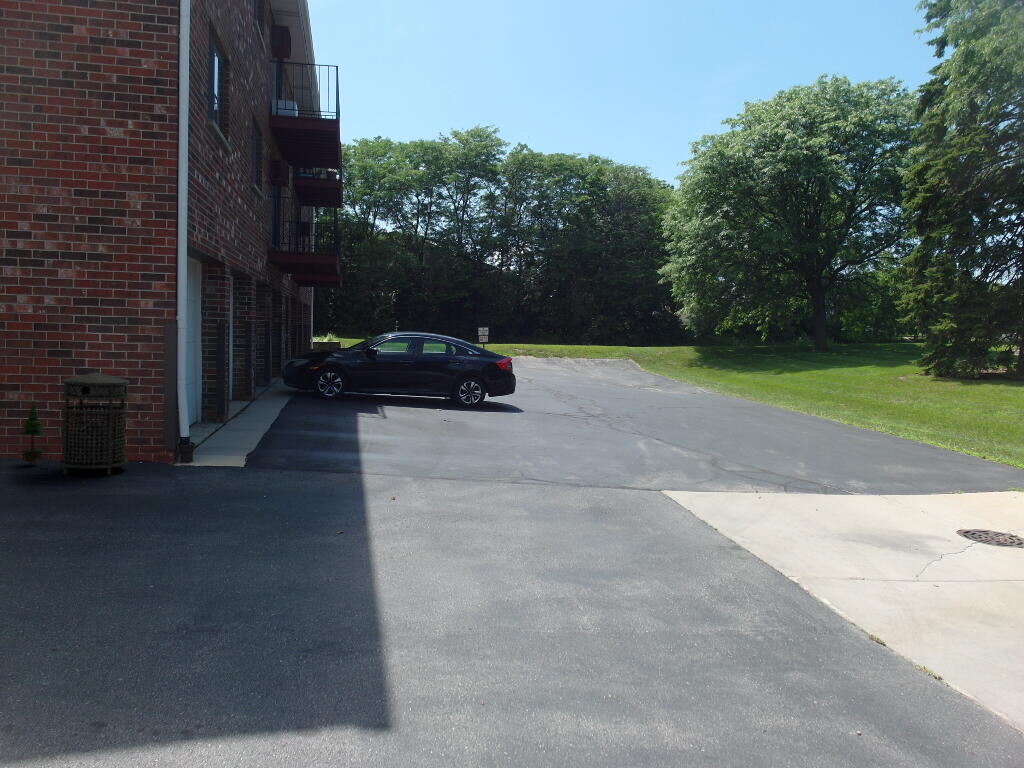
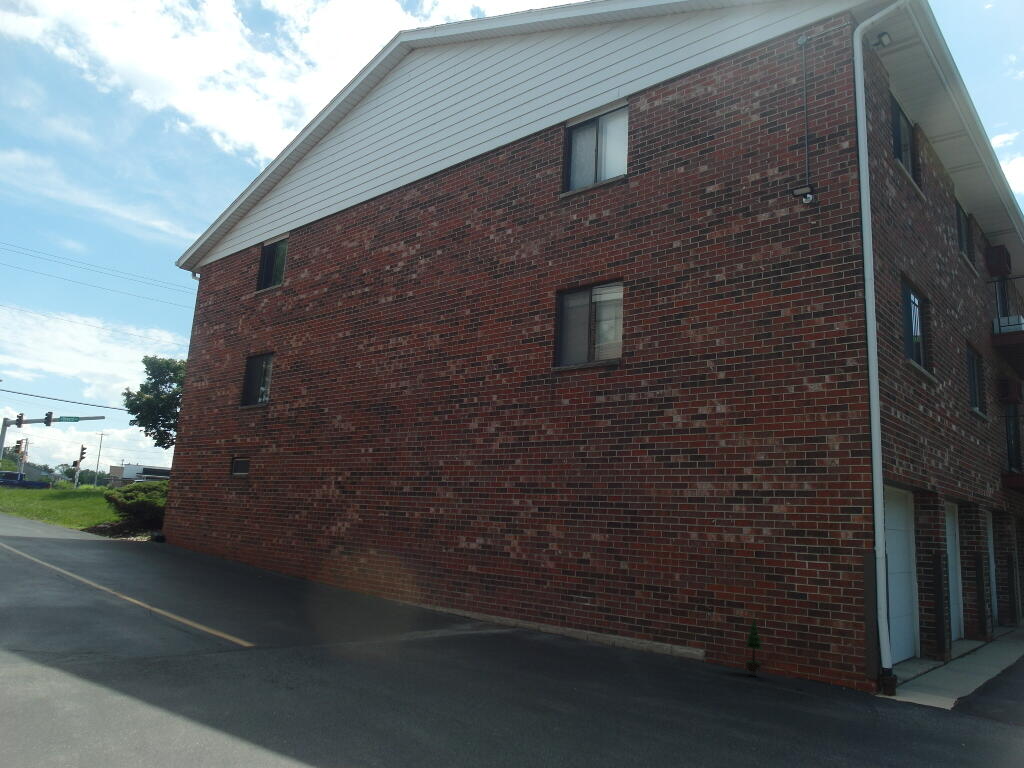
trash can: present [60,372,129,475] -> none [773,596,832,696]

